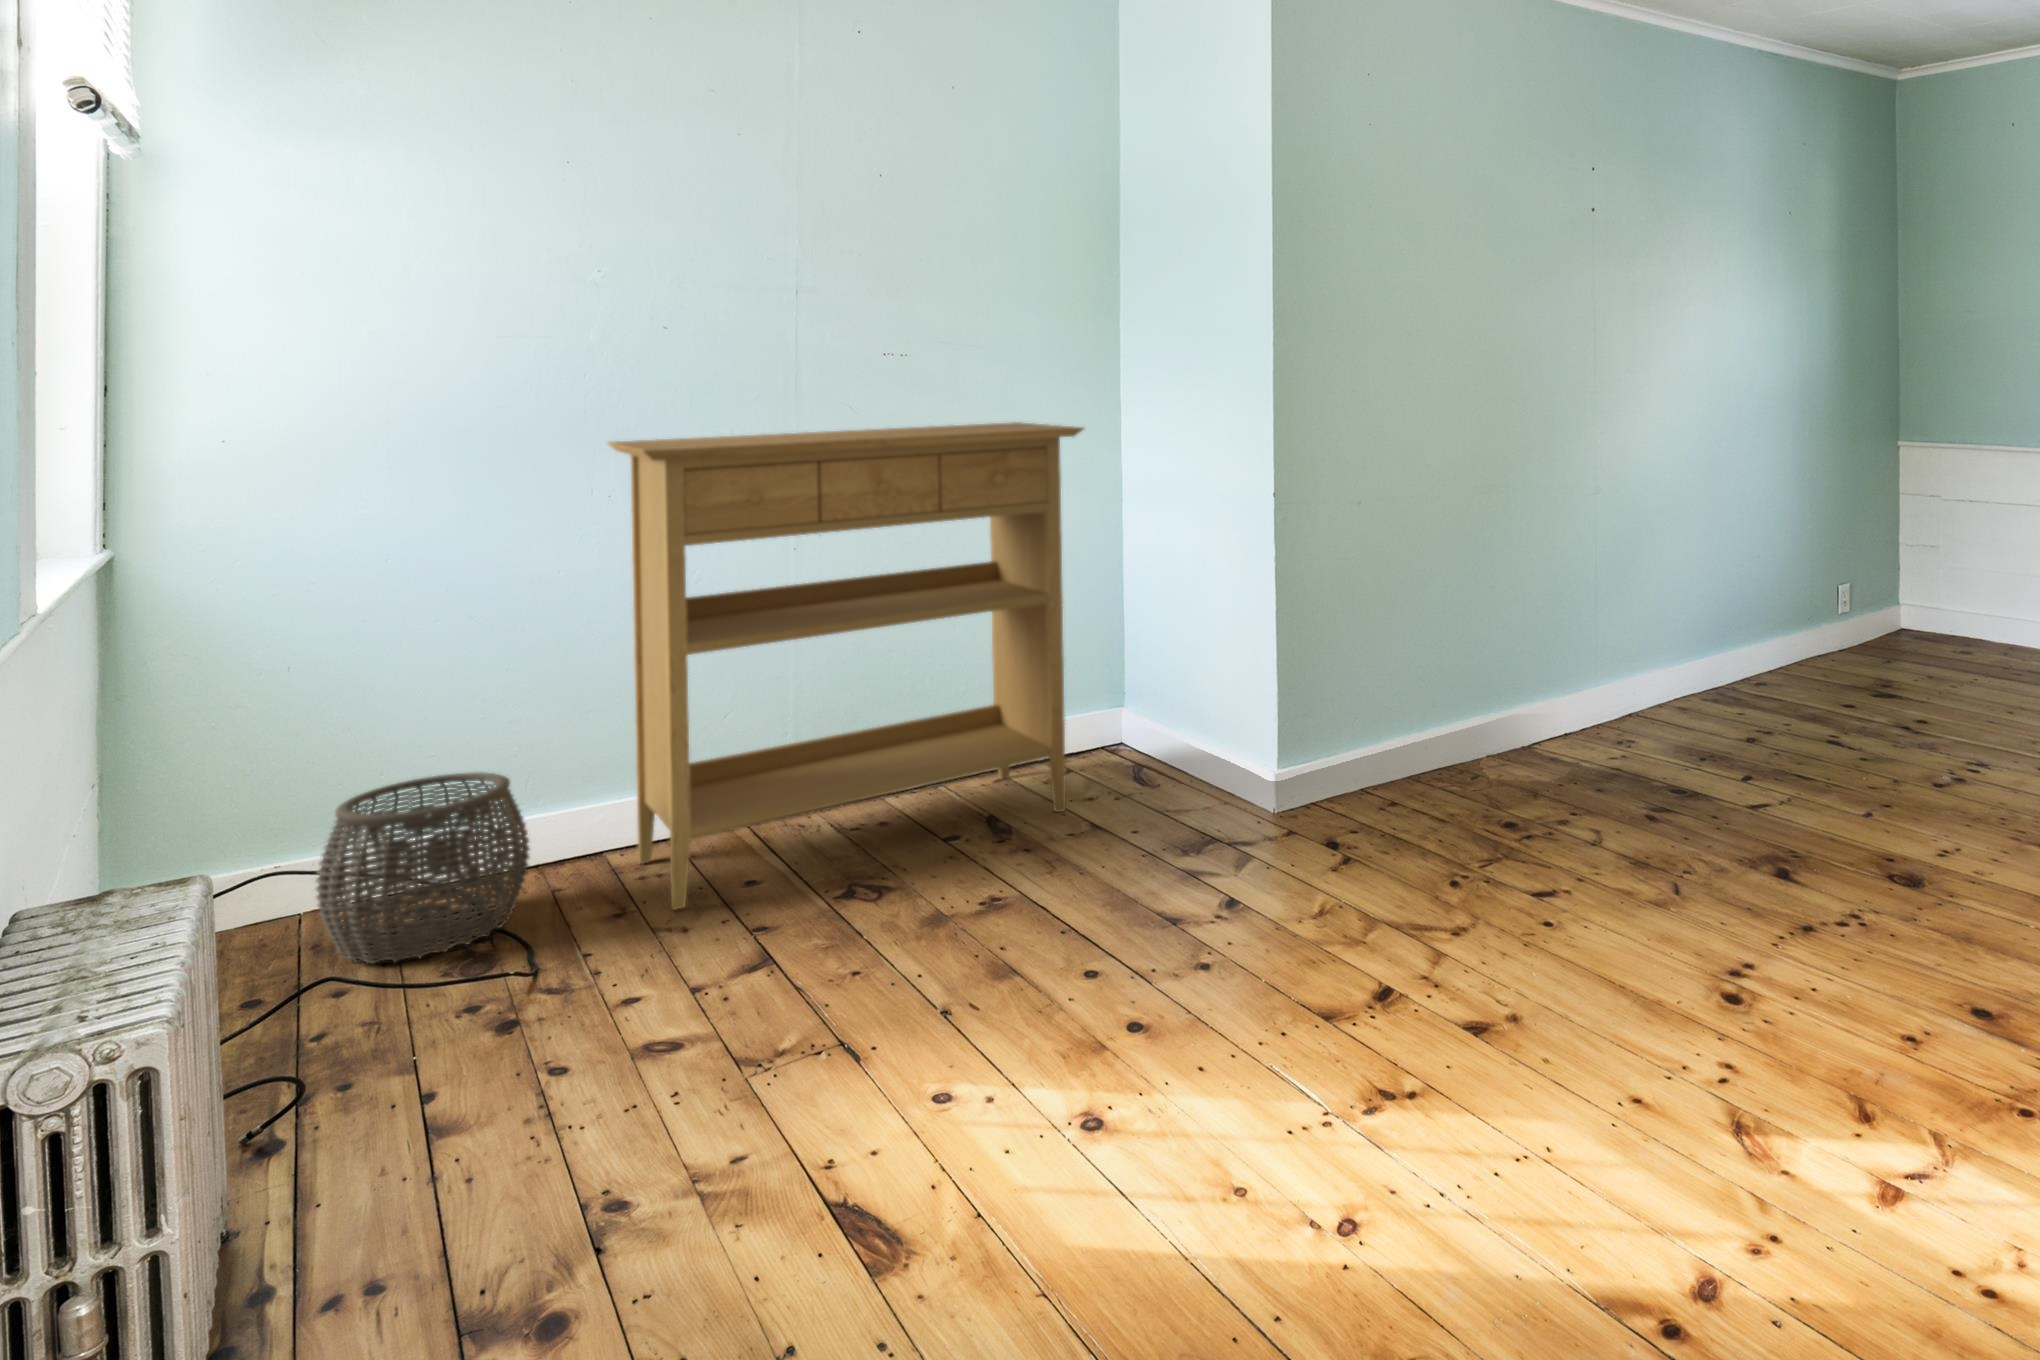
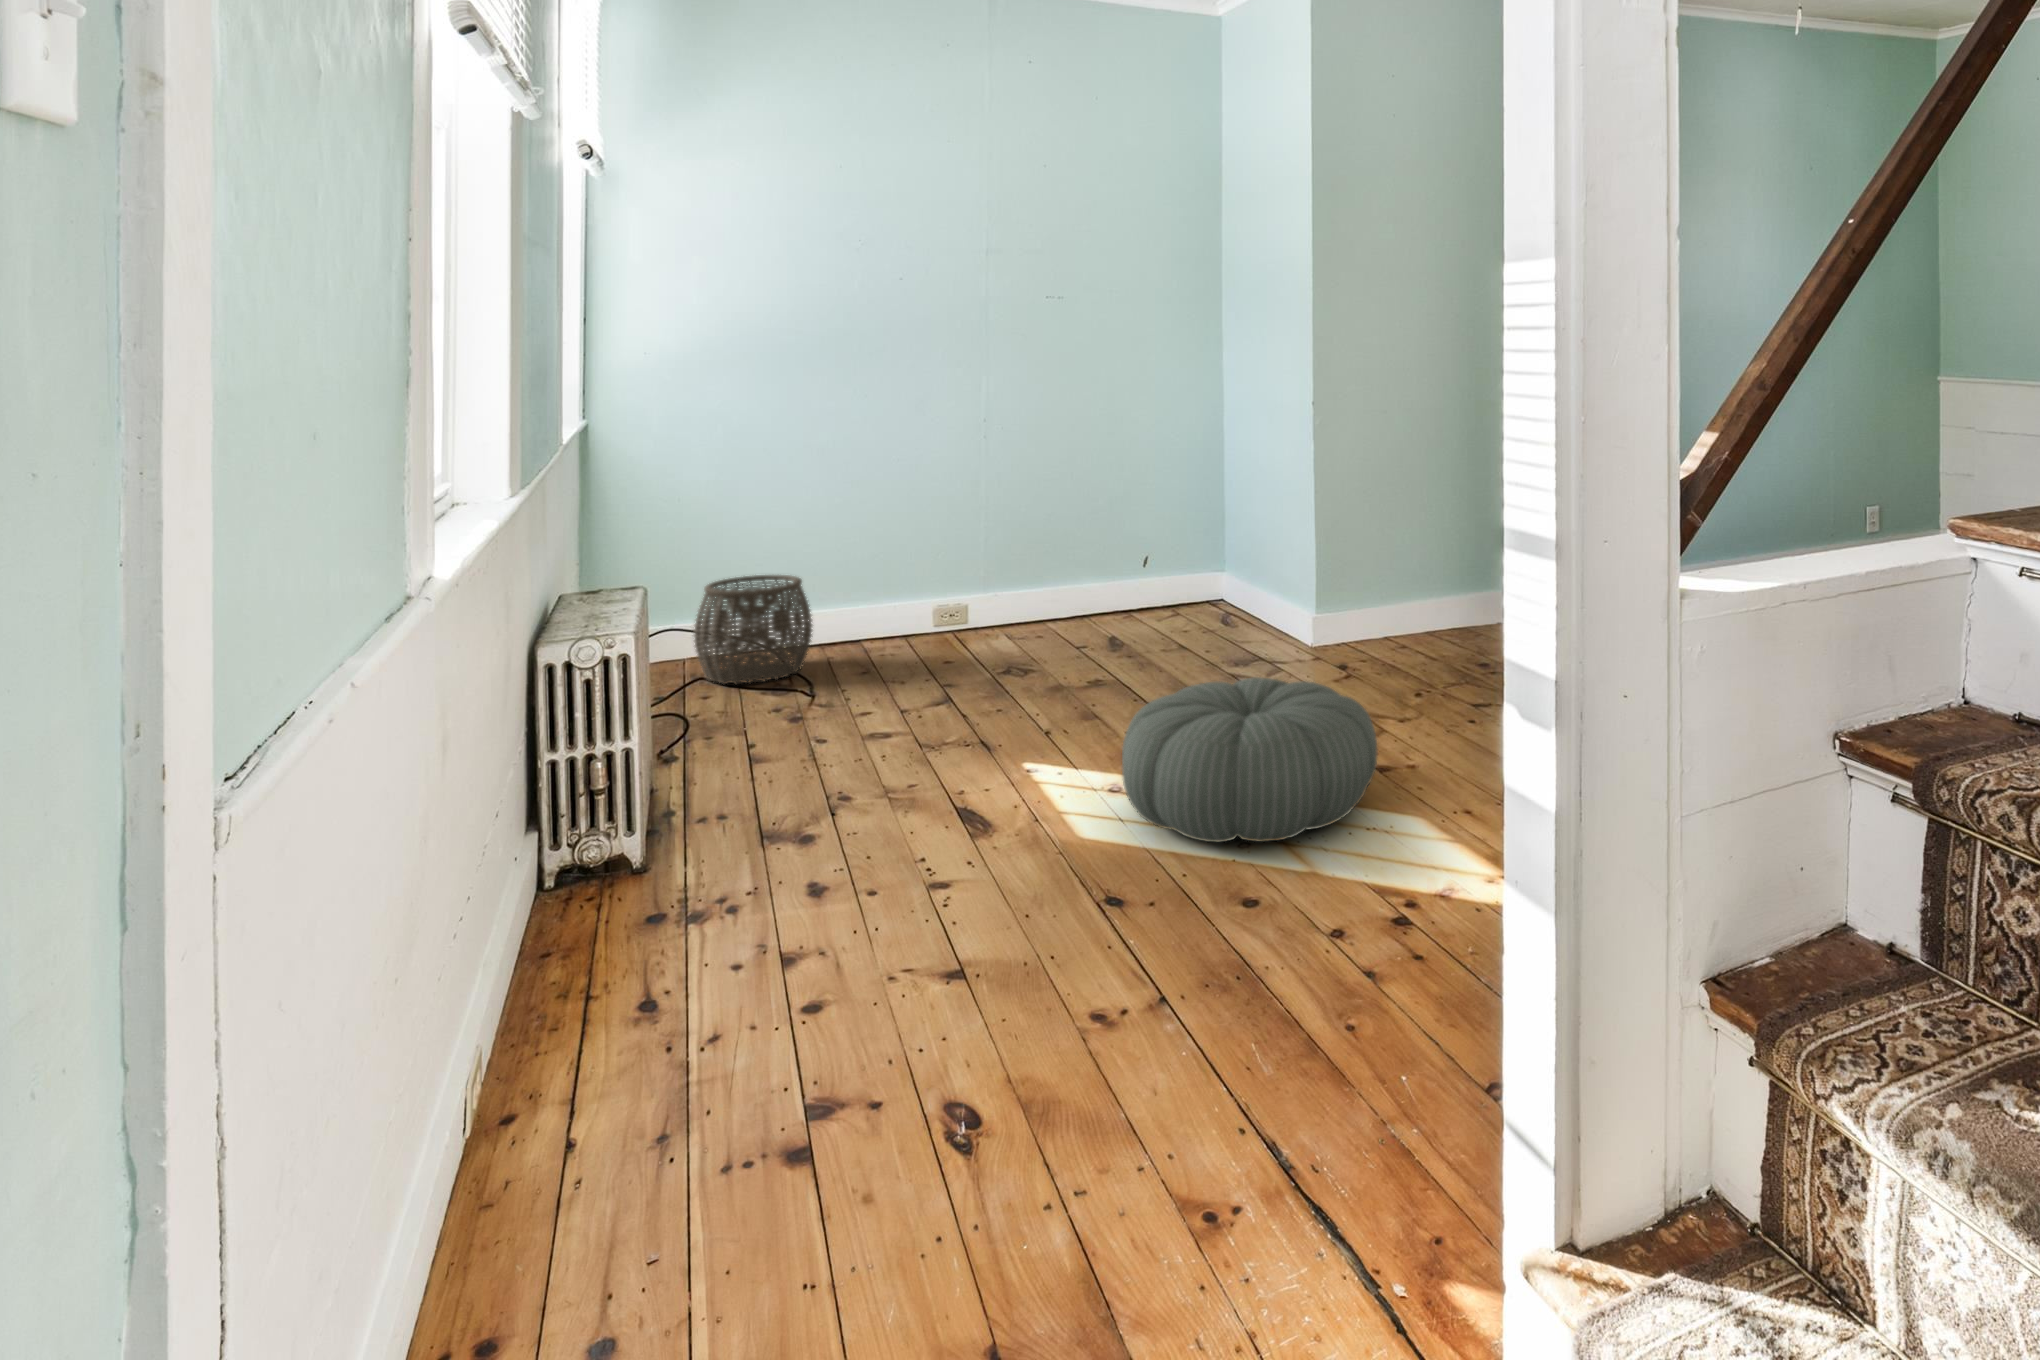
console table: present [608,422,1084,910] -> none [862,360,1176,673]
pouf: none [1105,916,1505,1235] -> present [1122,677,1378,842]

